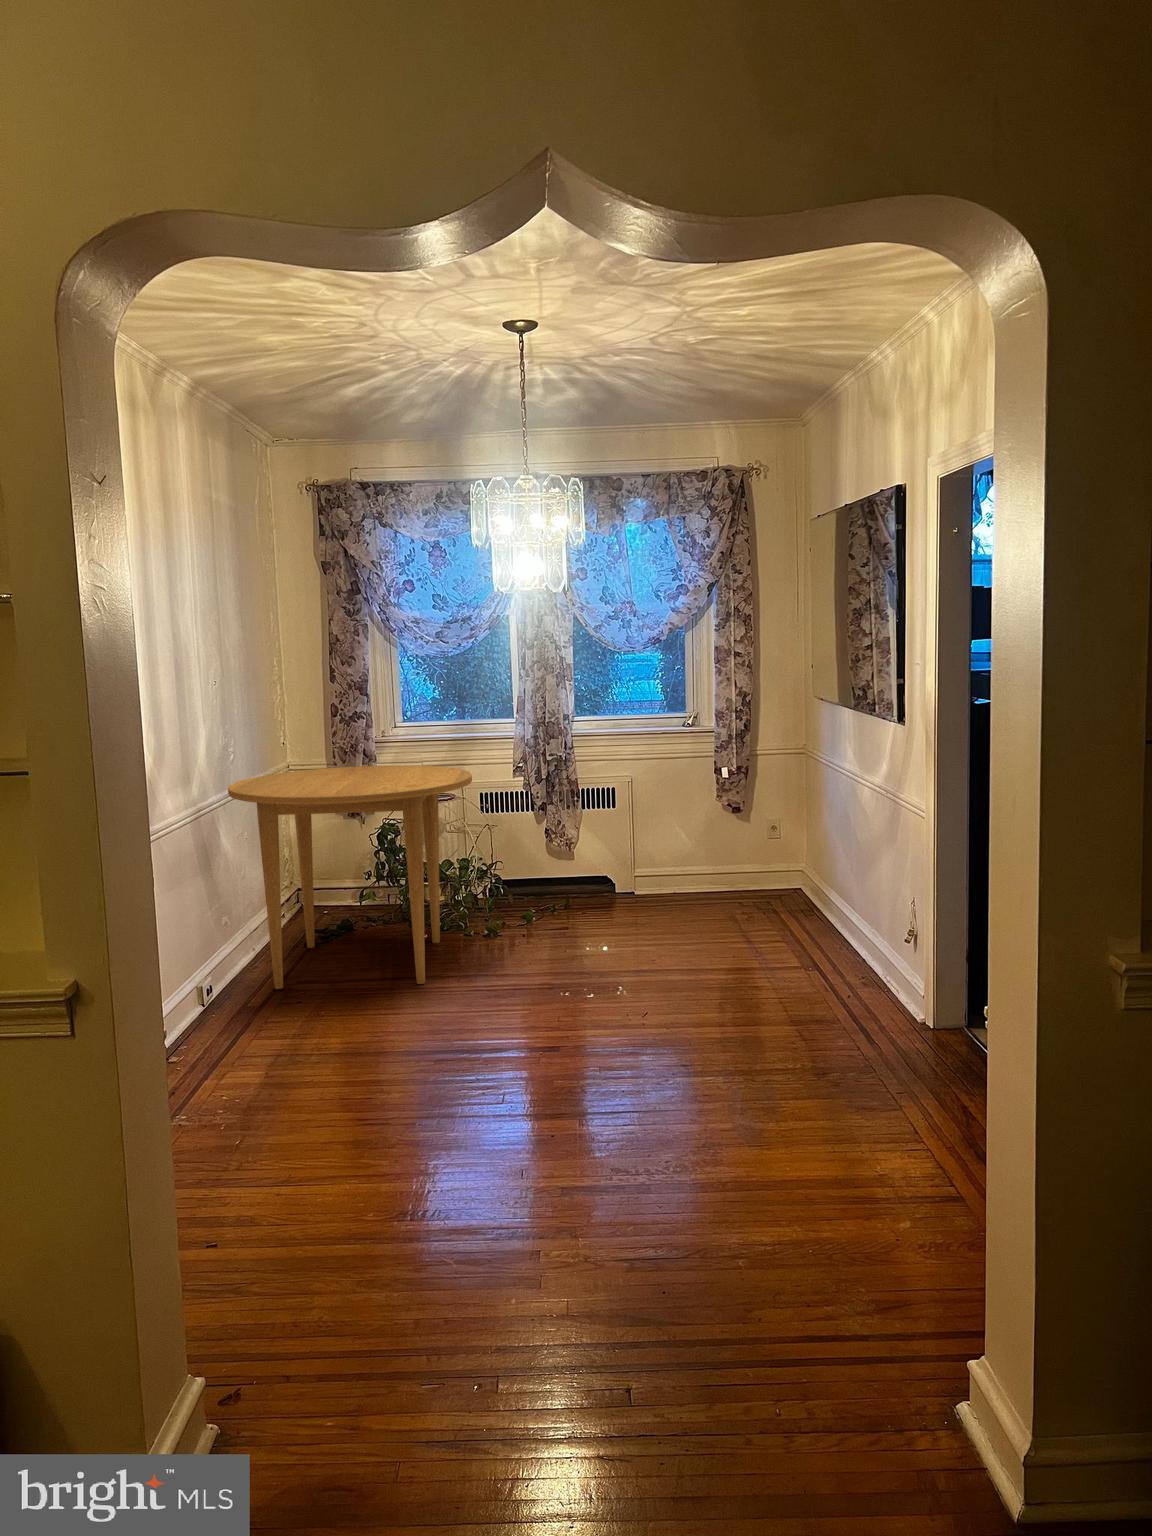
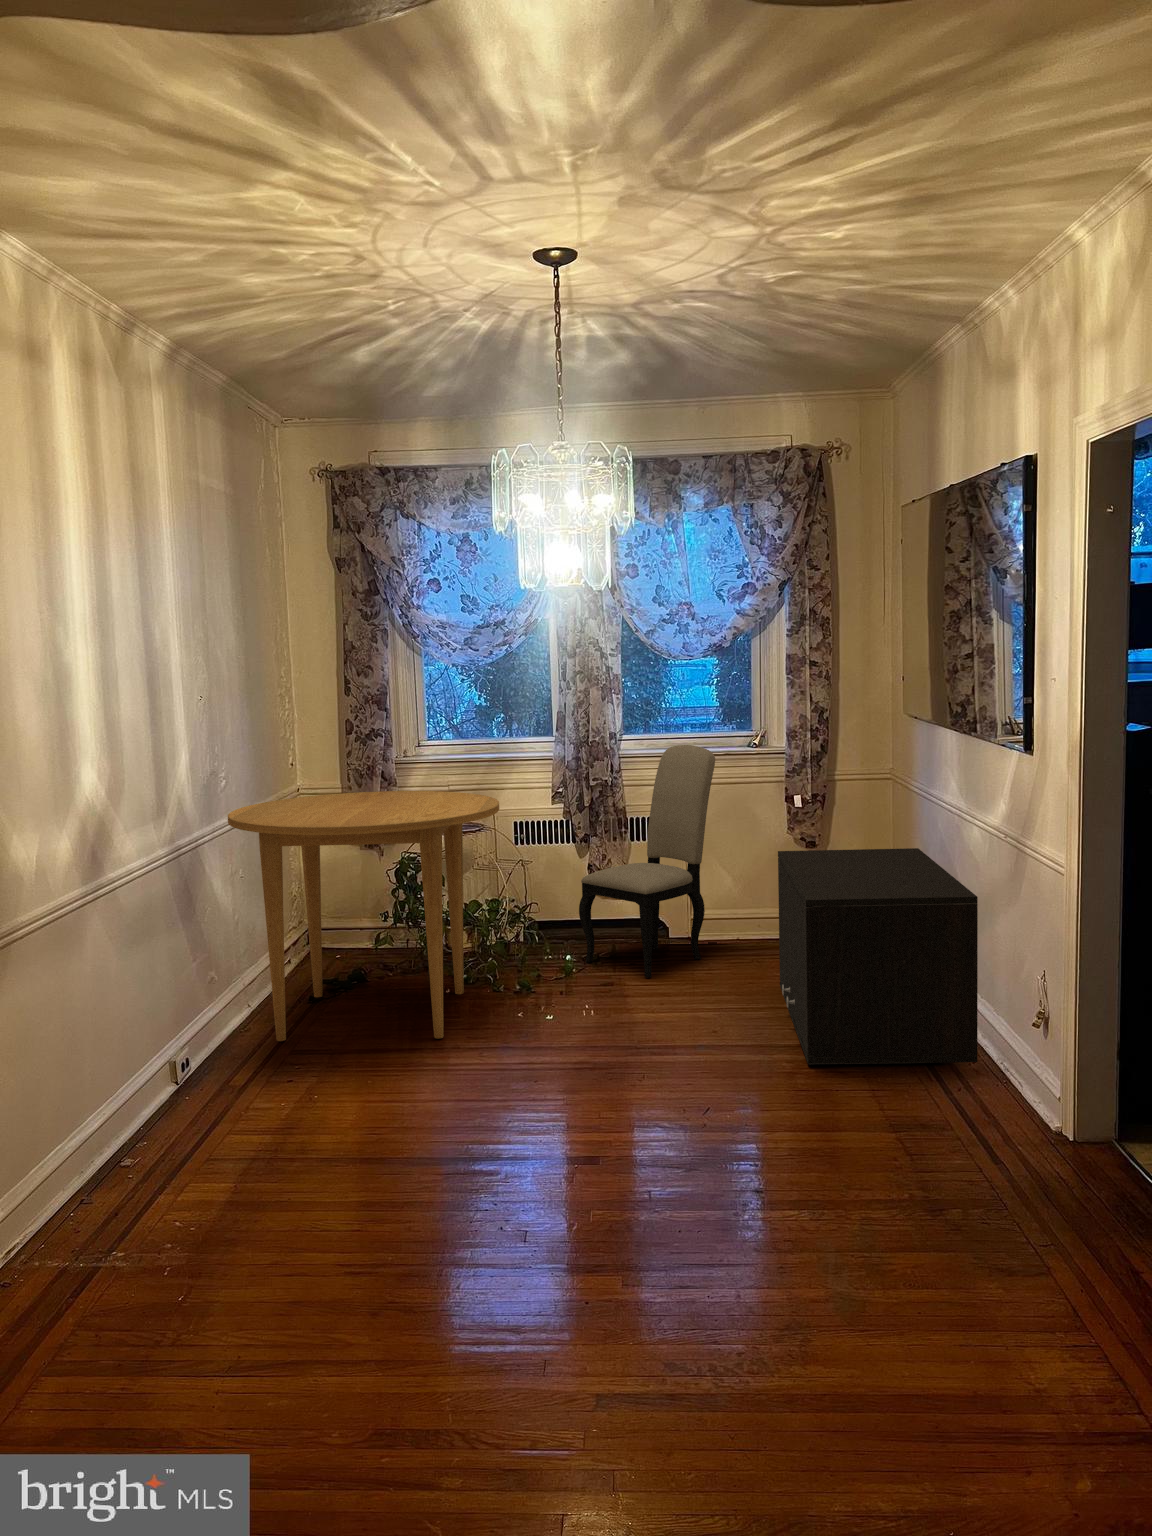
dining chair: none [538,724,655,926] -> present [579,745,715,977]
storage cabinet: none [713,811,898,1002] -> present [778,848,978,1064]

